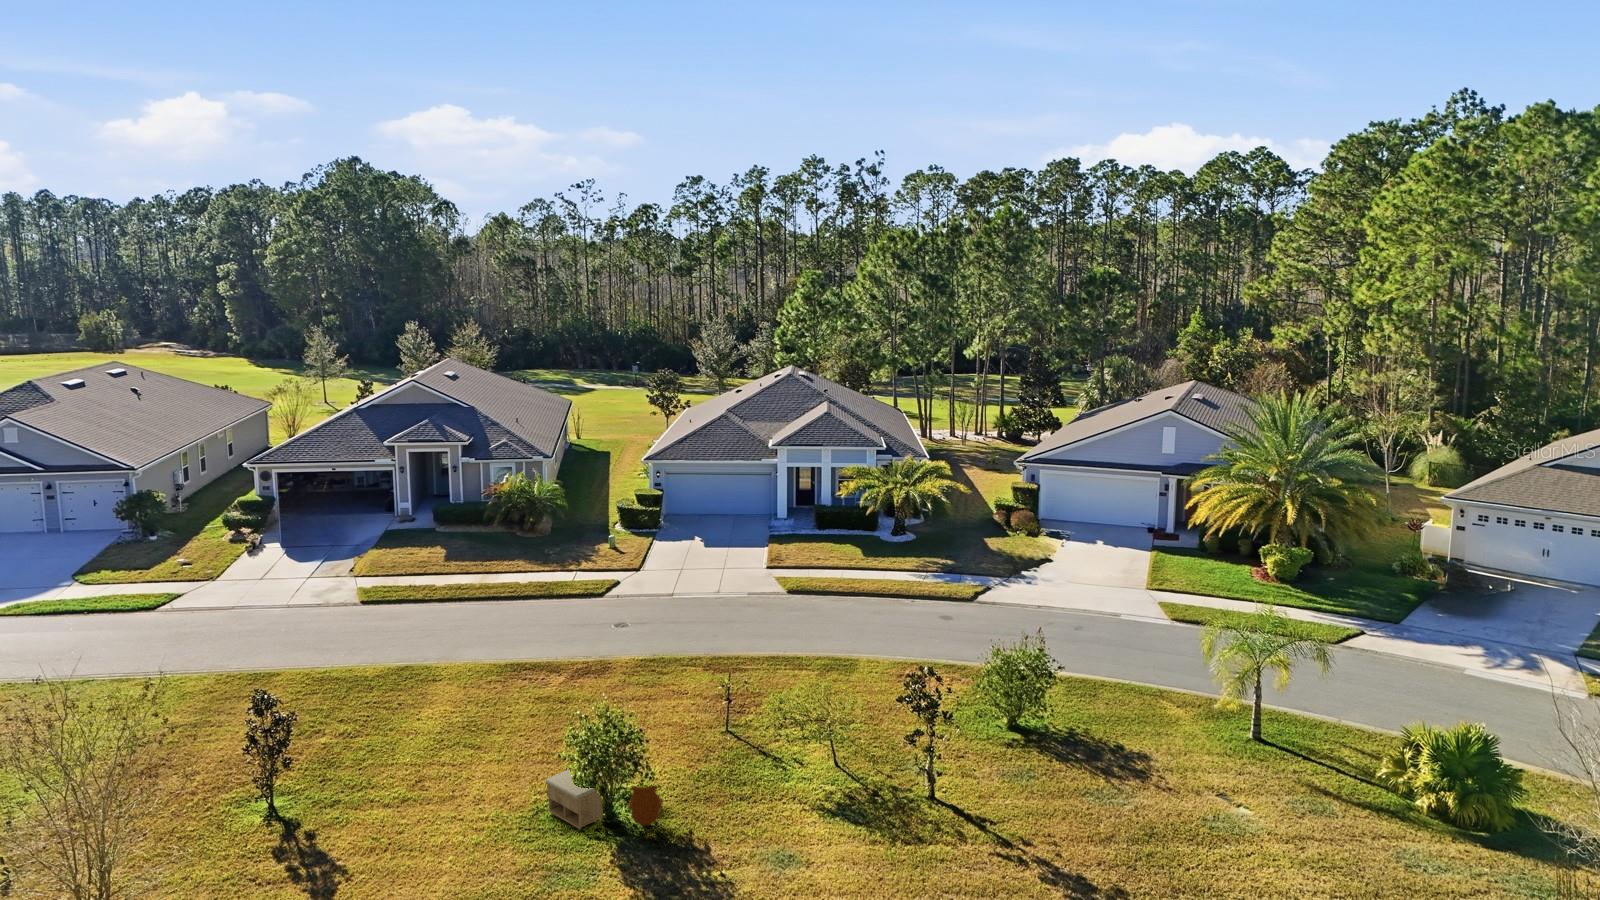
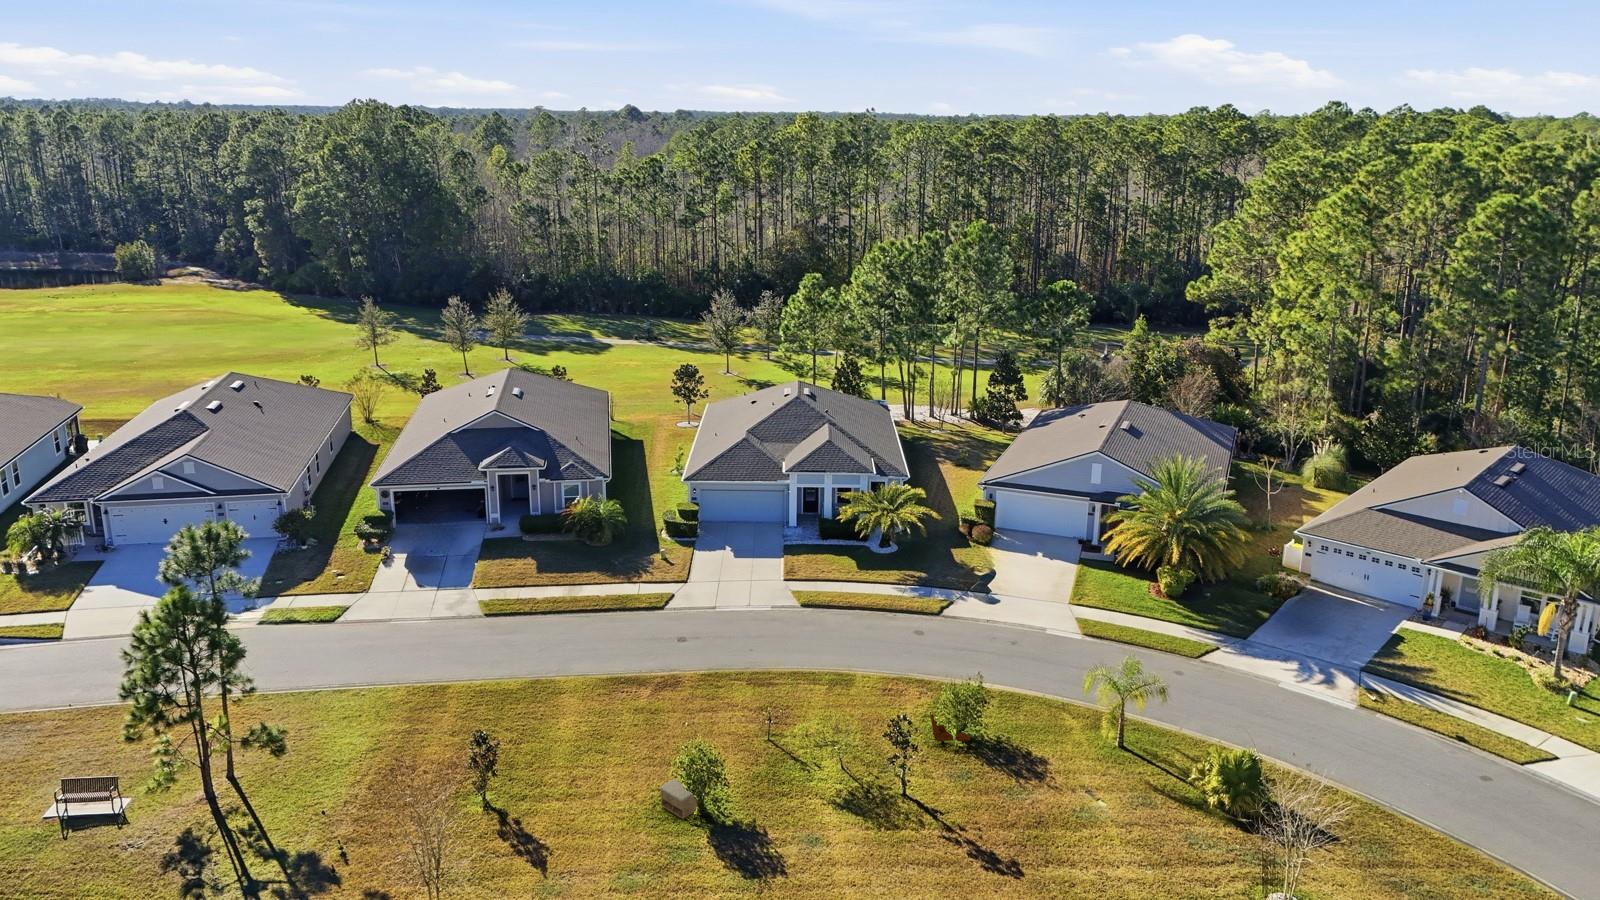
lounge chair: present [629,785,663,837] -> present [931,714,970,750]

